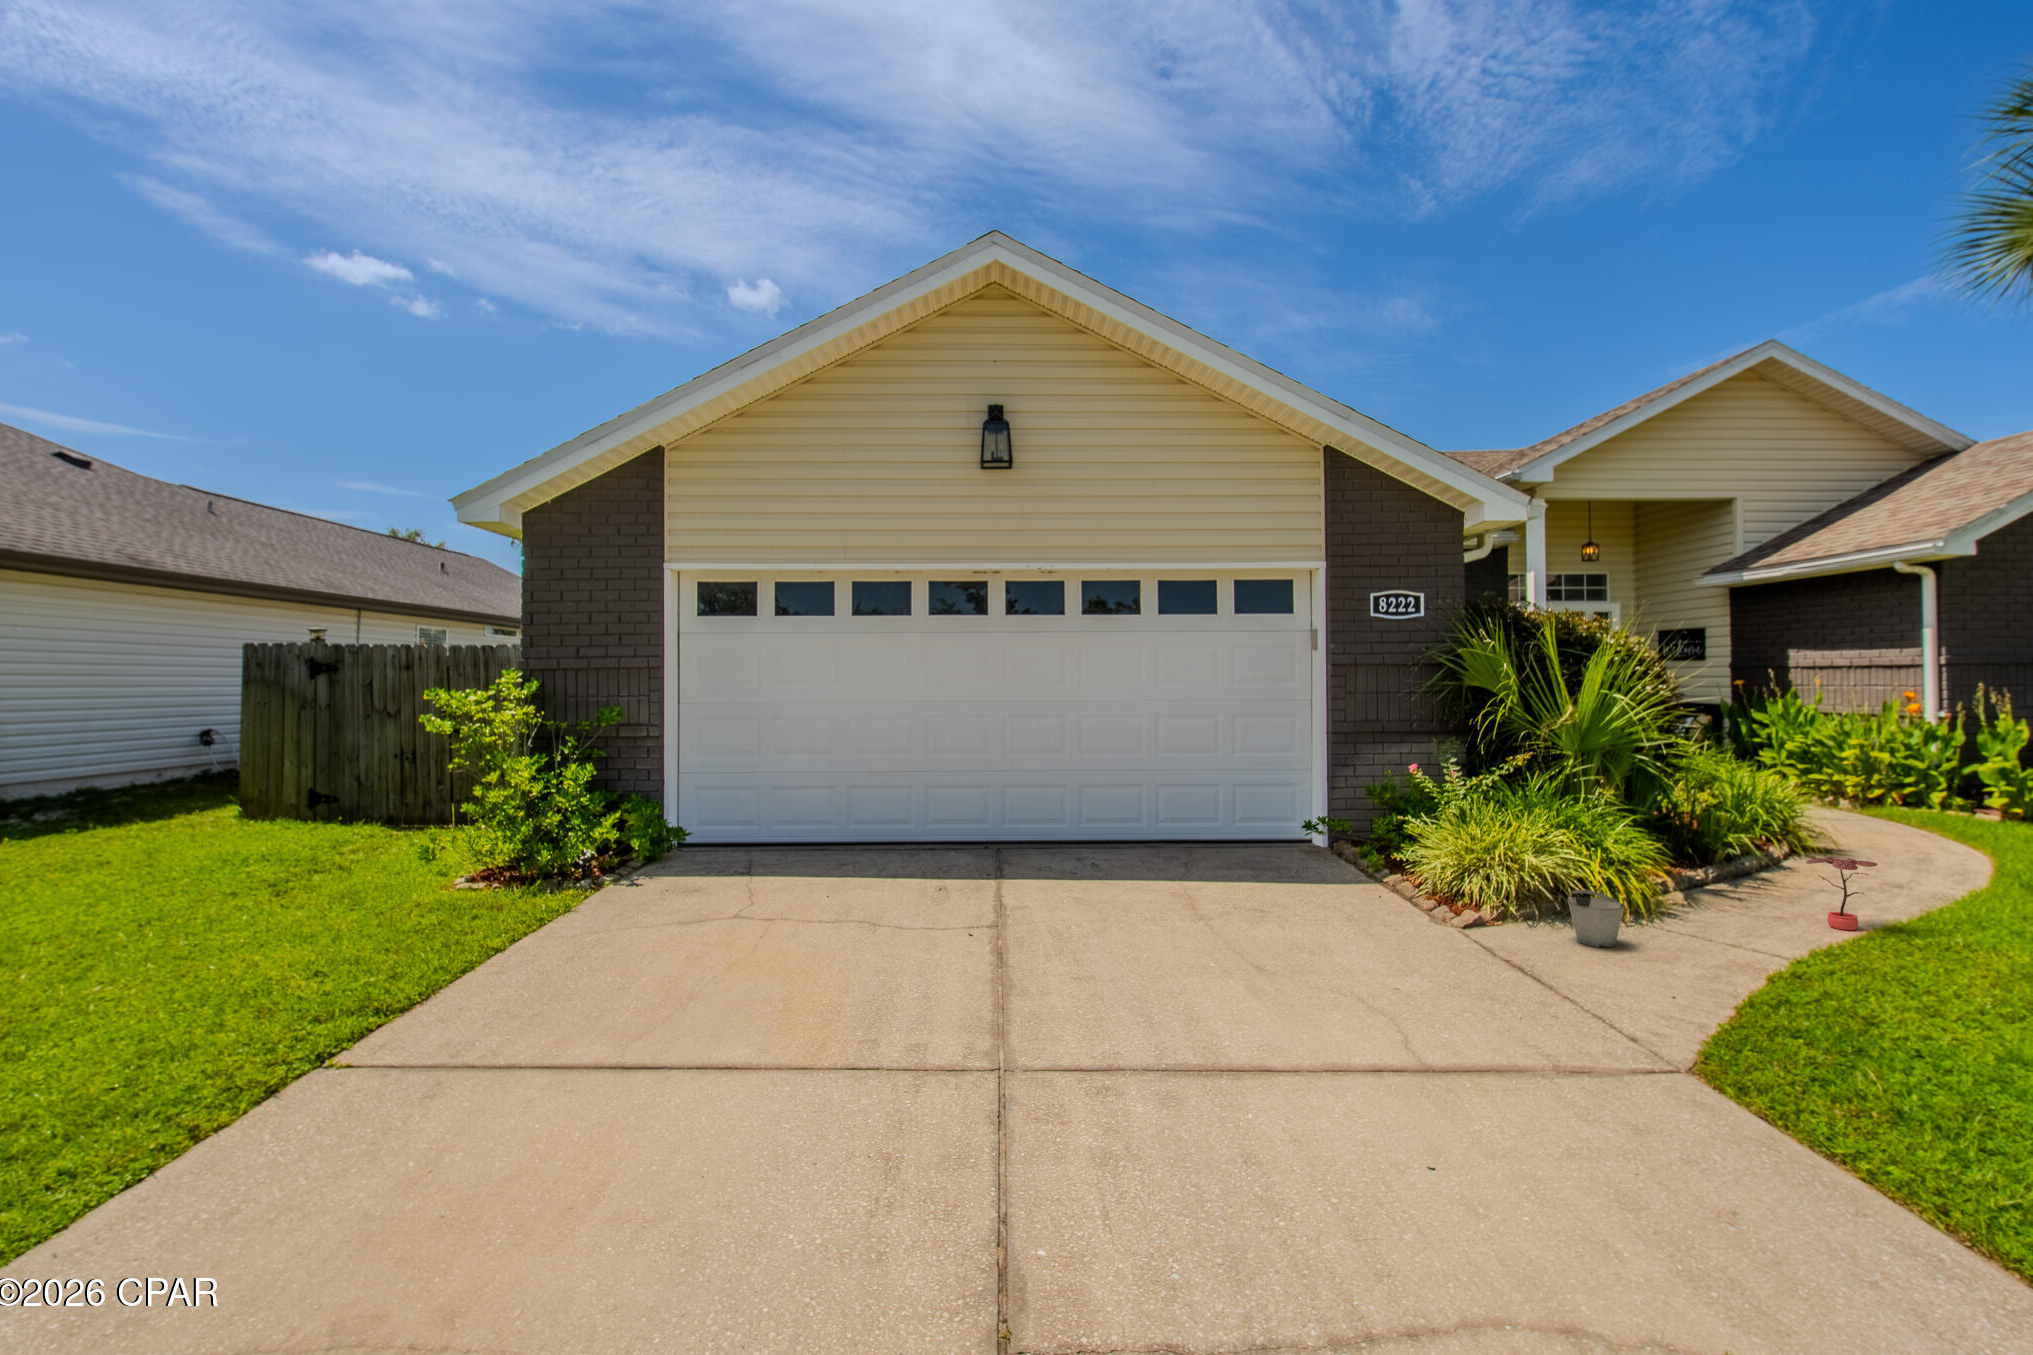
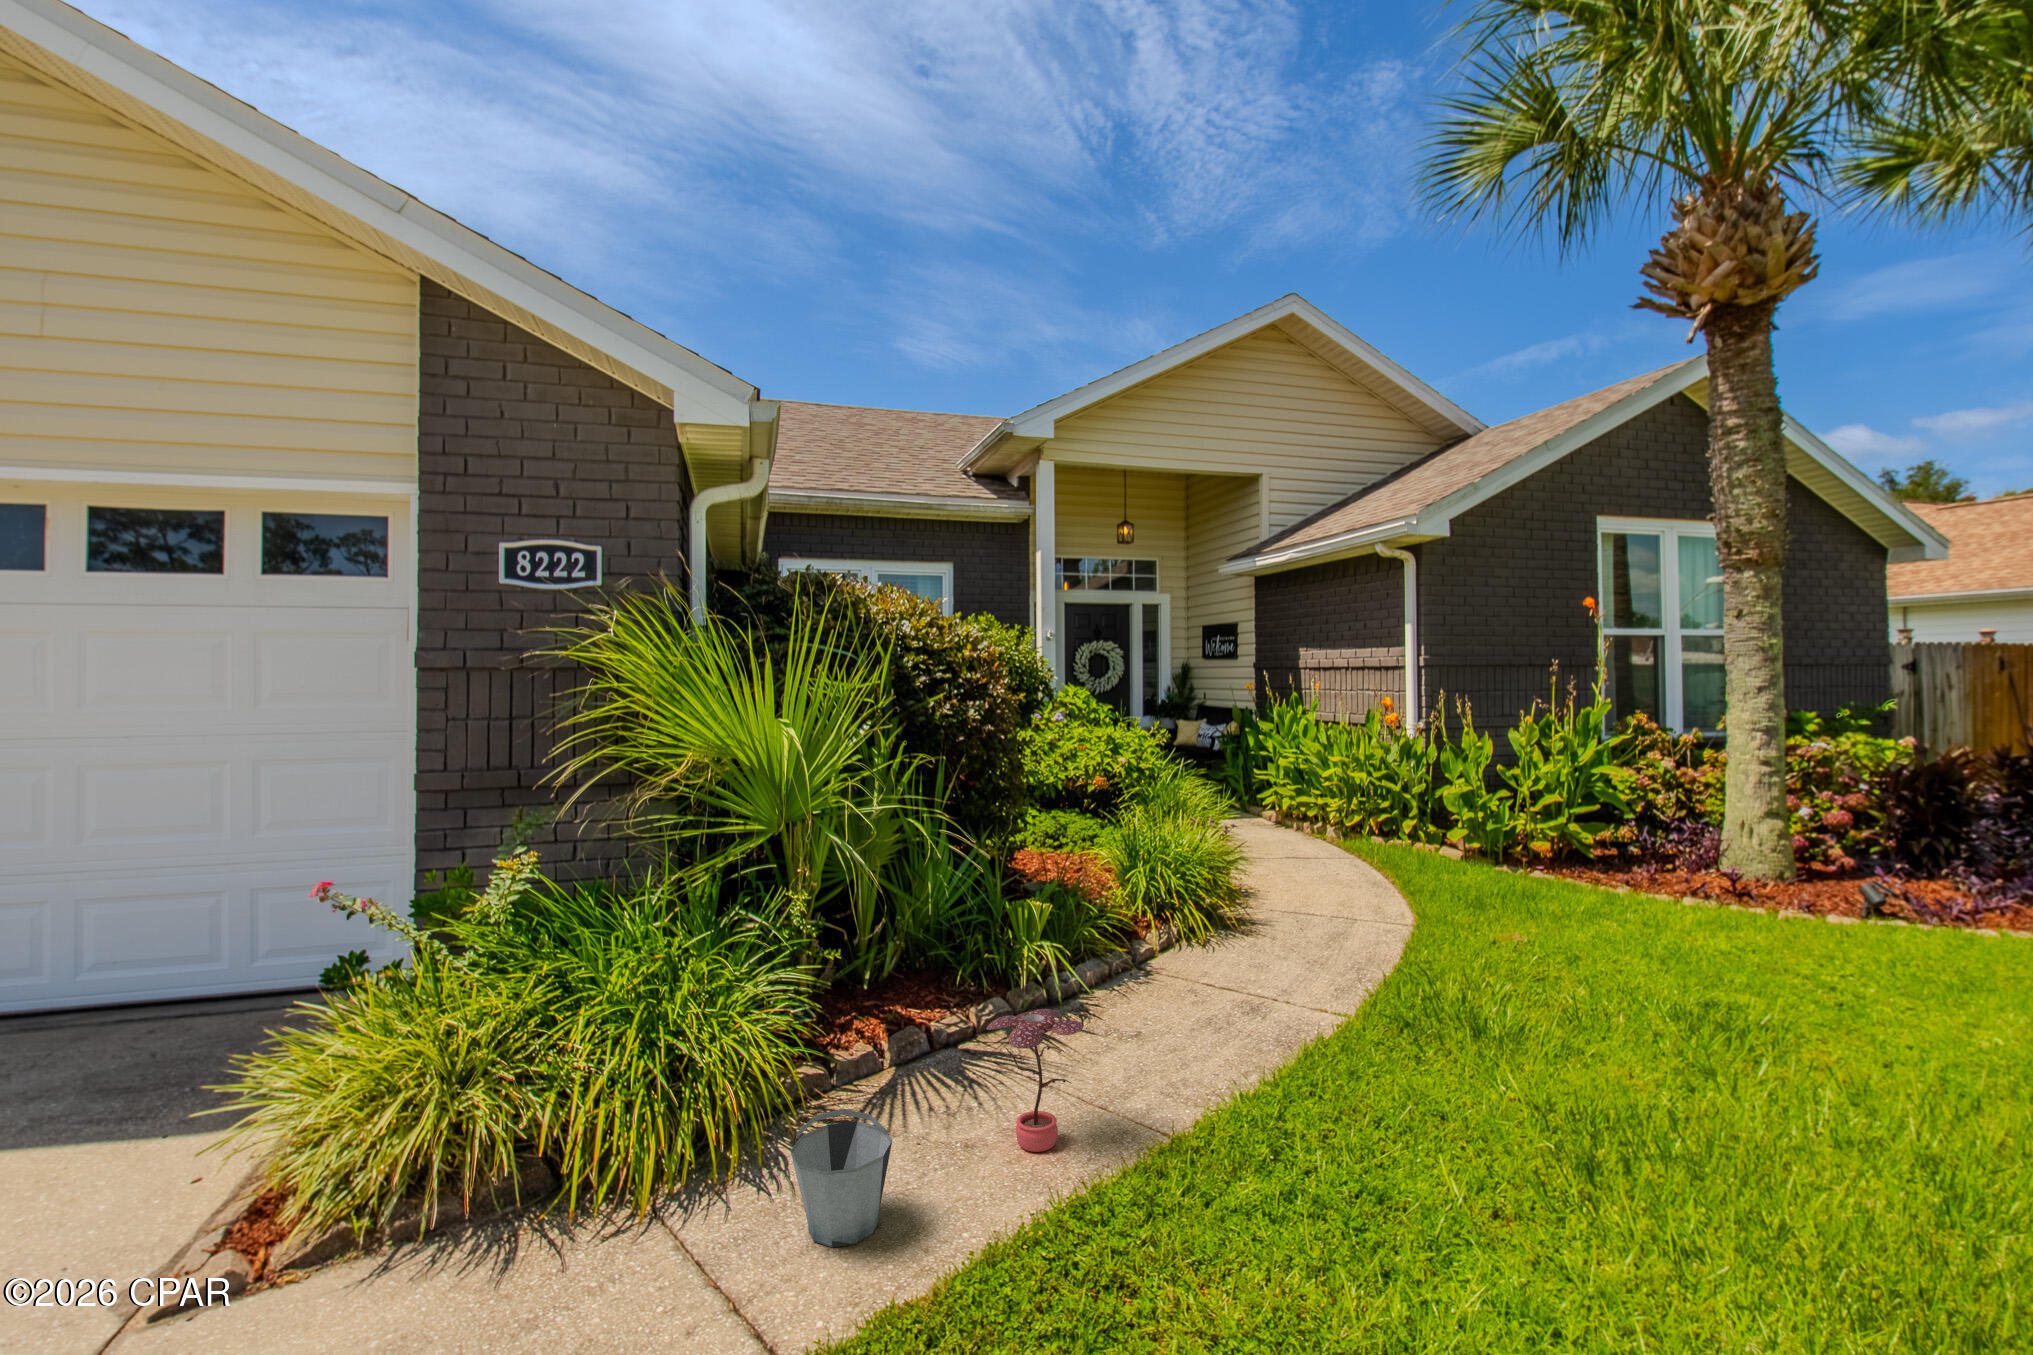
bucket: present [1567,890,1624,947] -> present [790,1109,892,1247]

